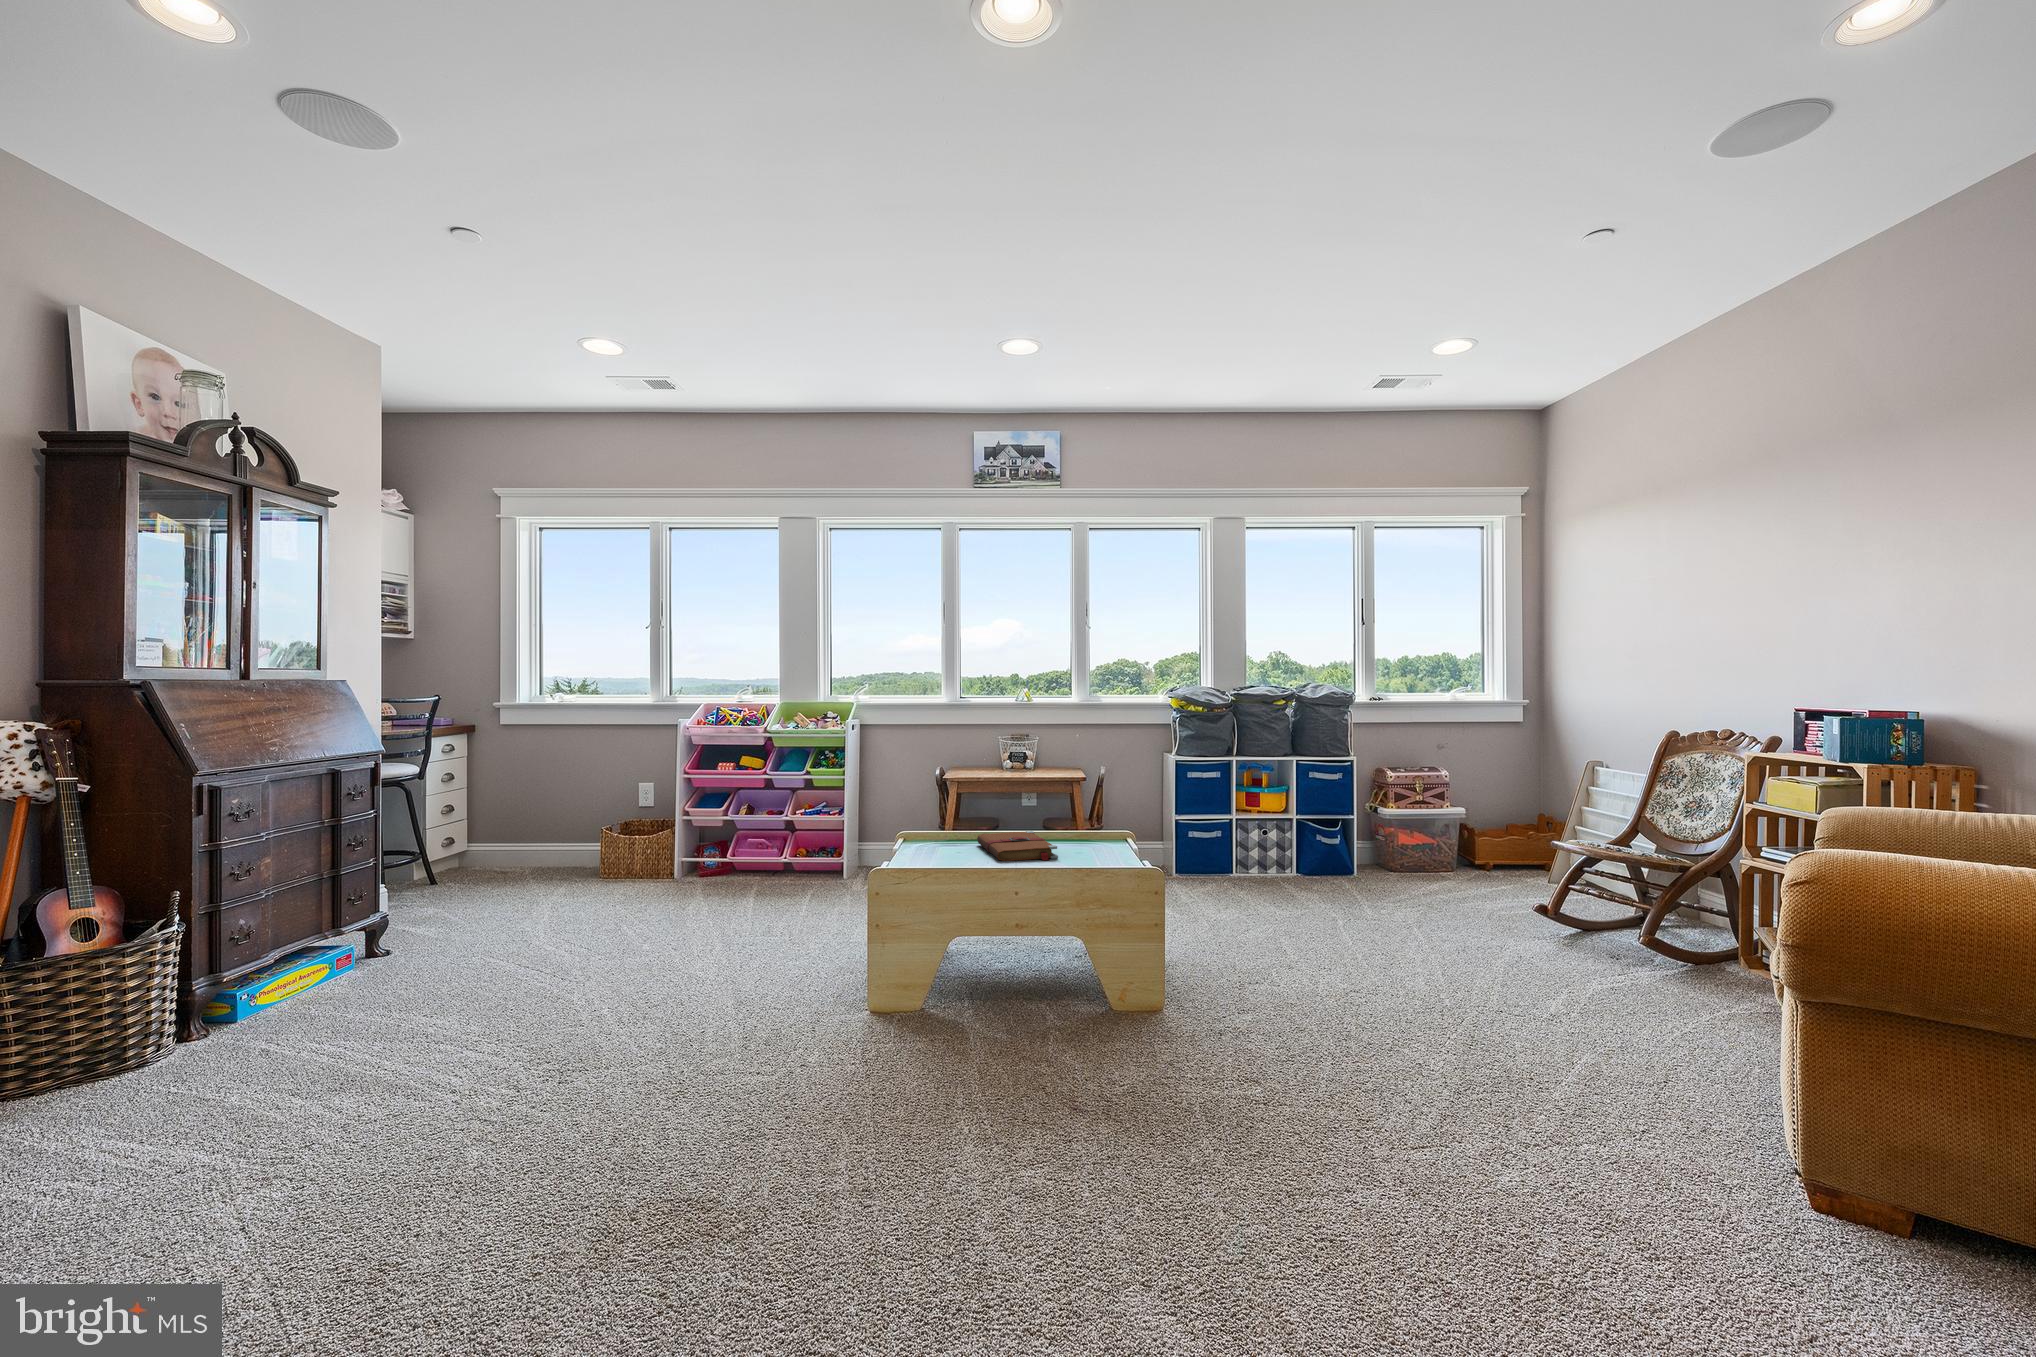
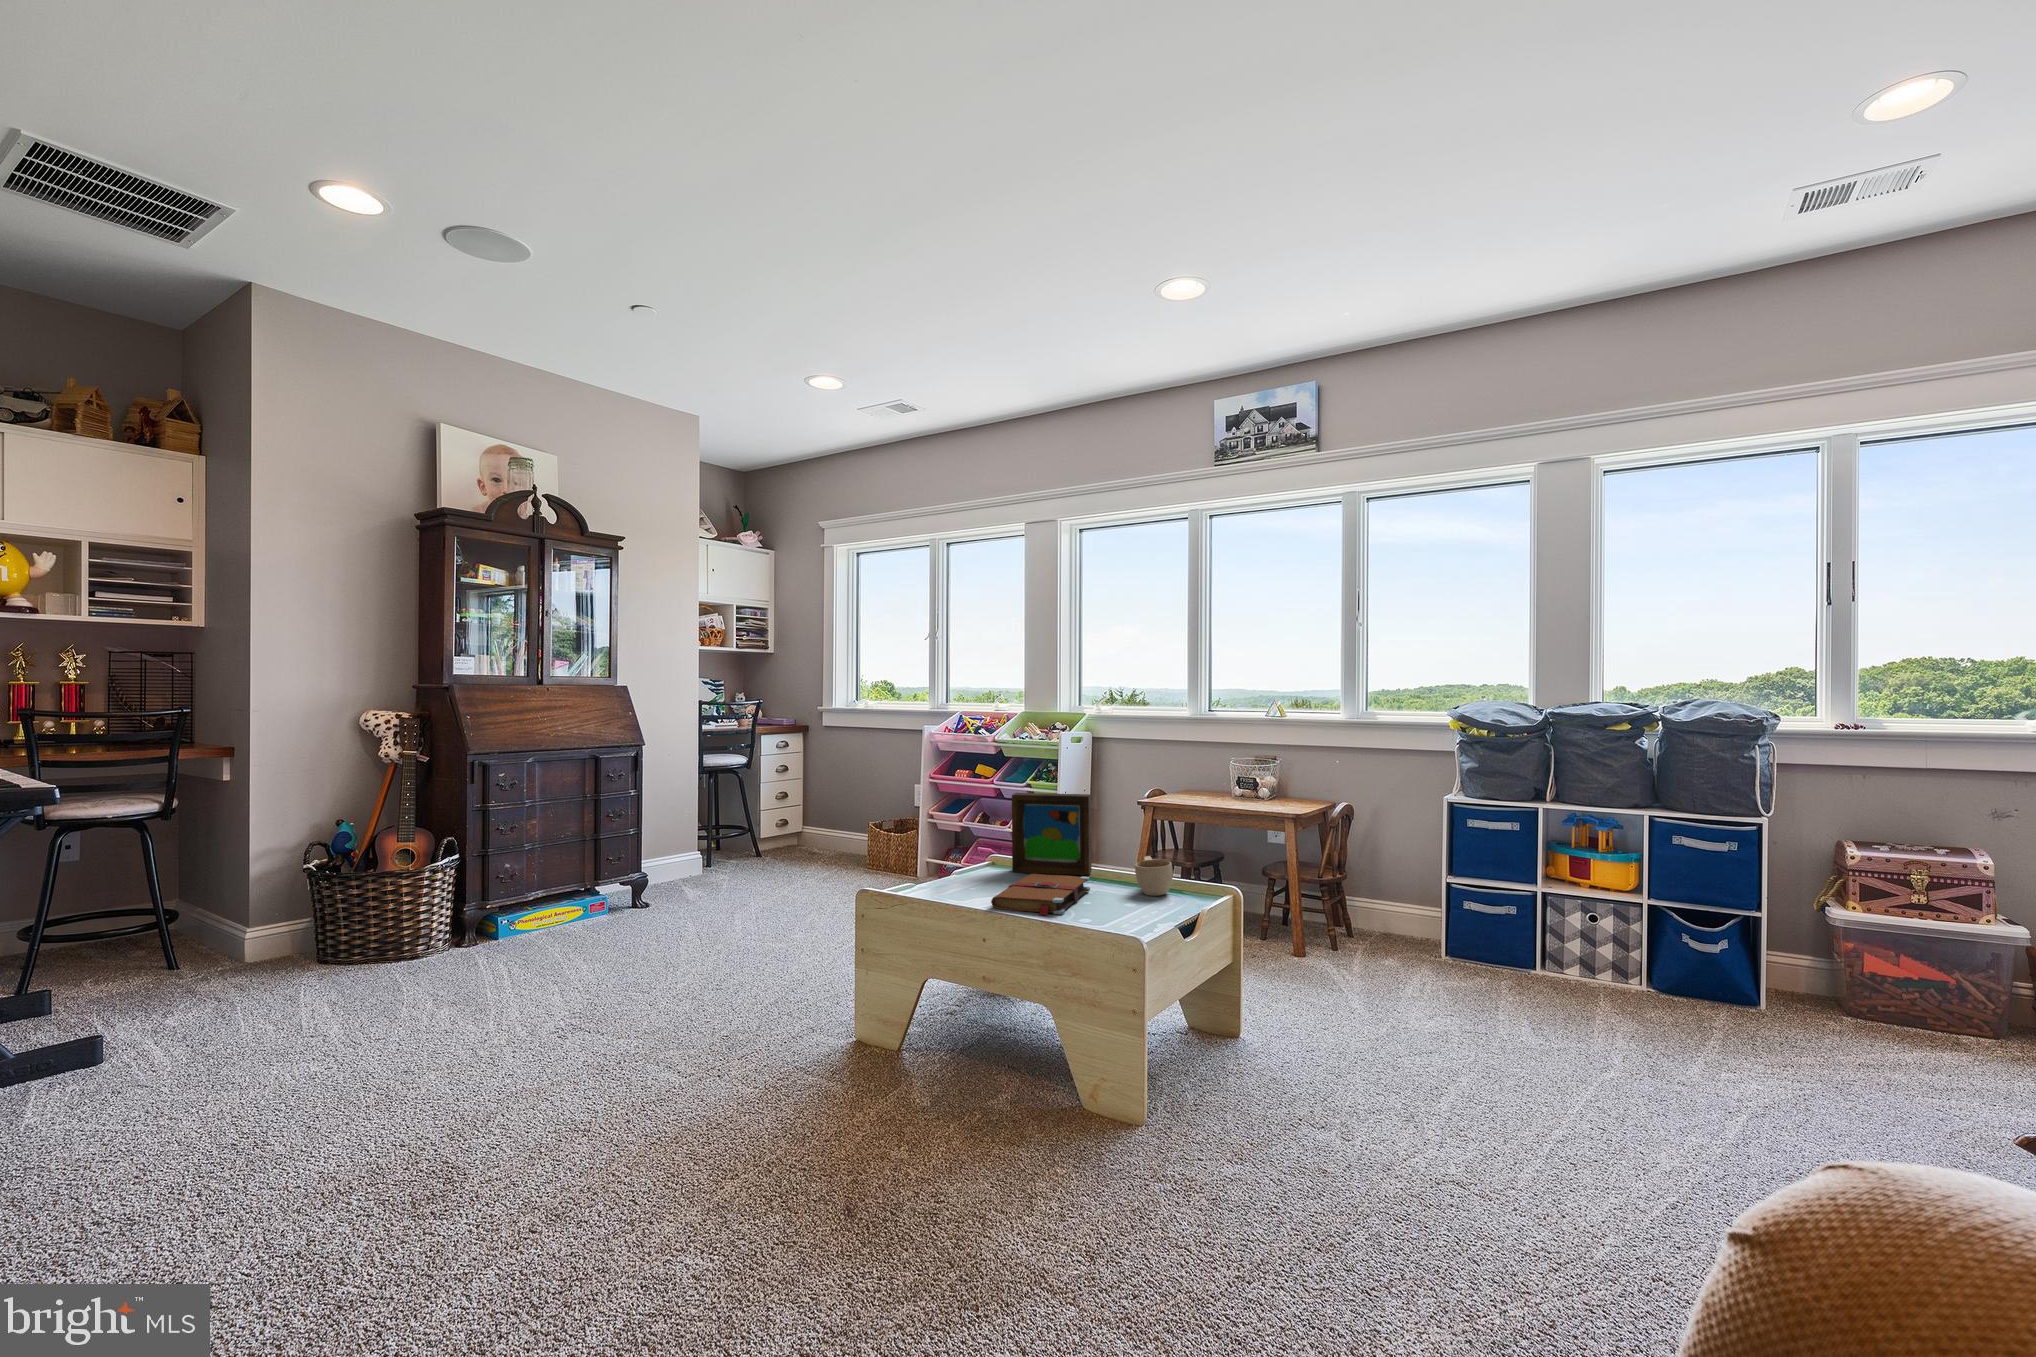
picture frame: none [934,765,1003,838] -> present [1012,793,1092,875]
cup: none [1058,811,1091,840] -> present [1135,856,1173,896]

